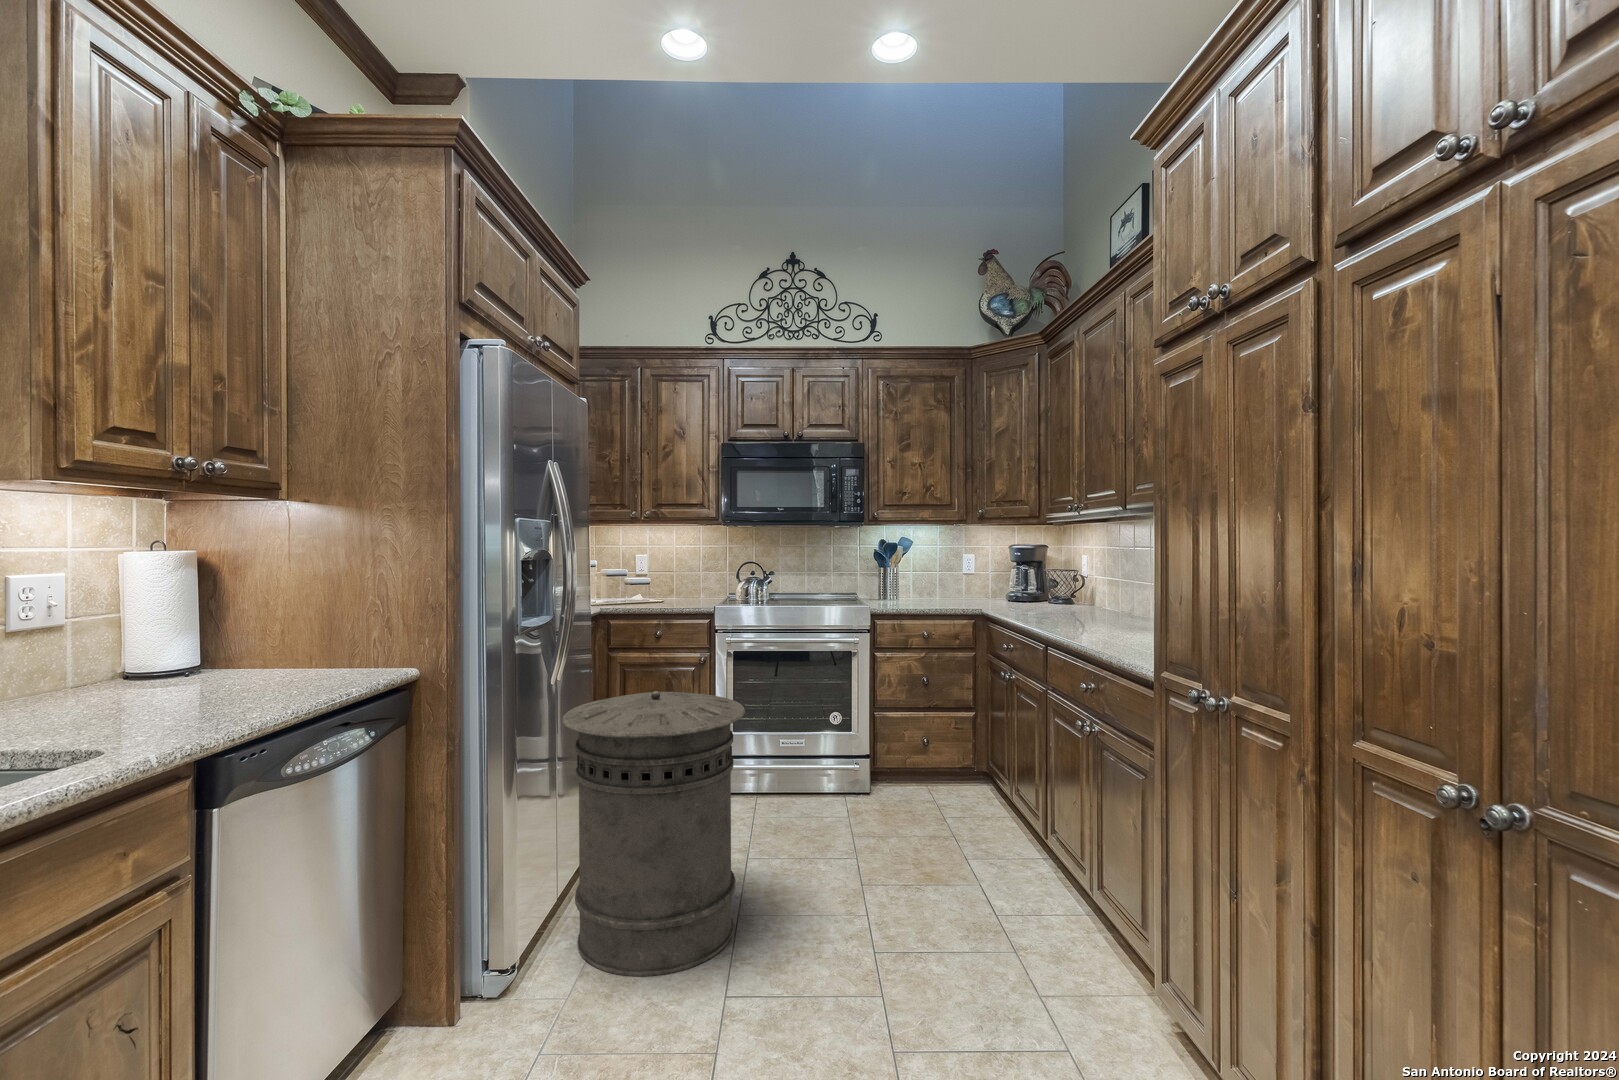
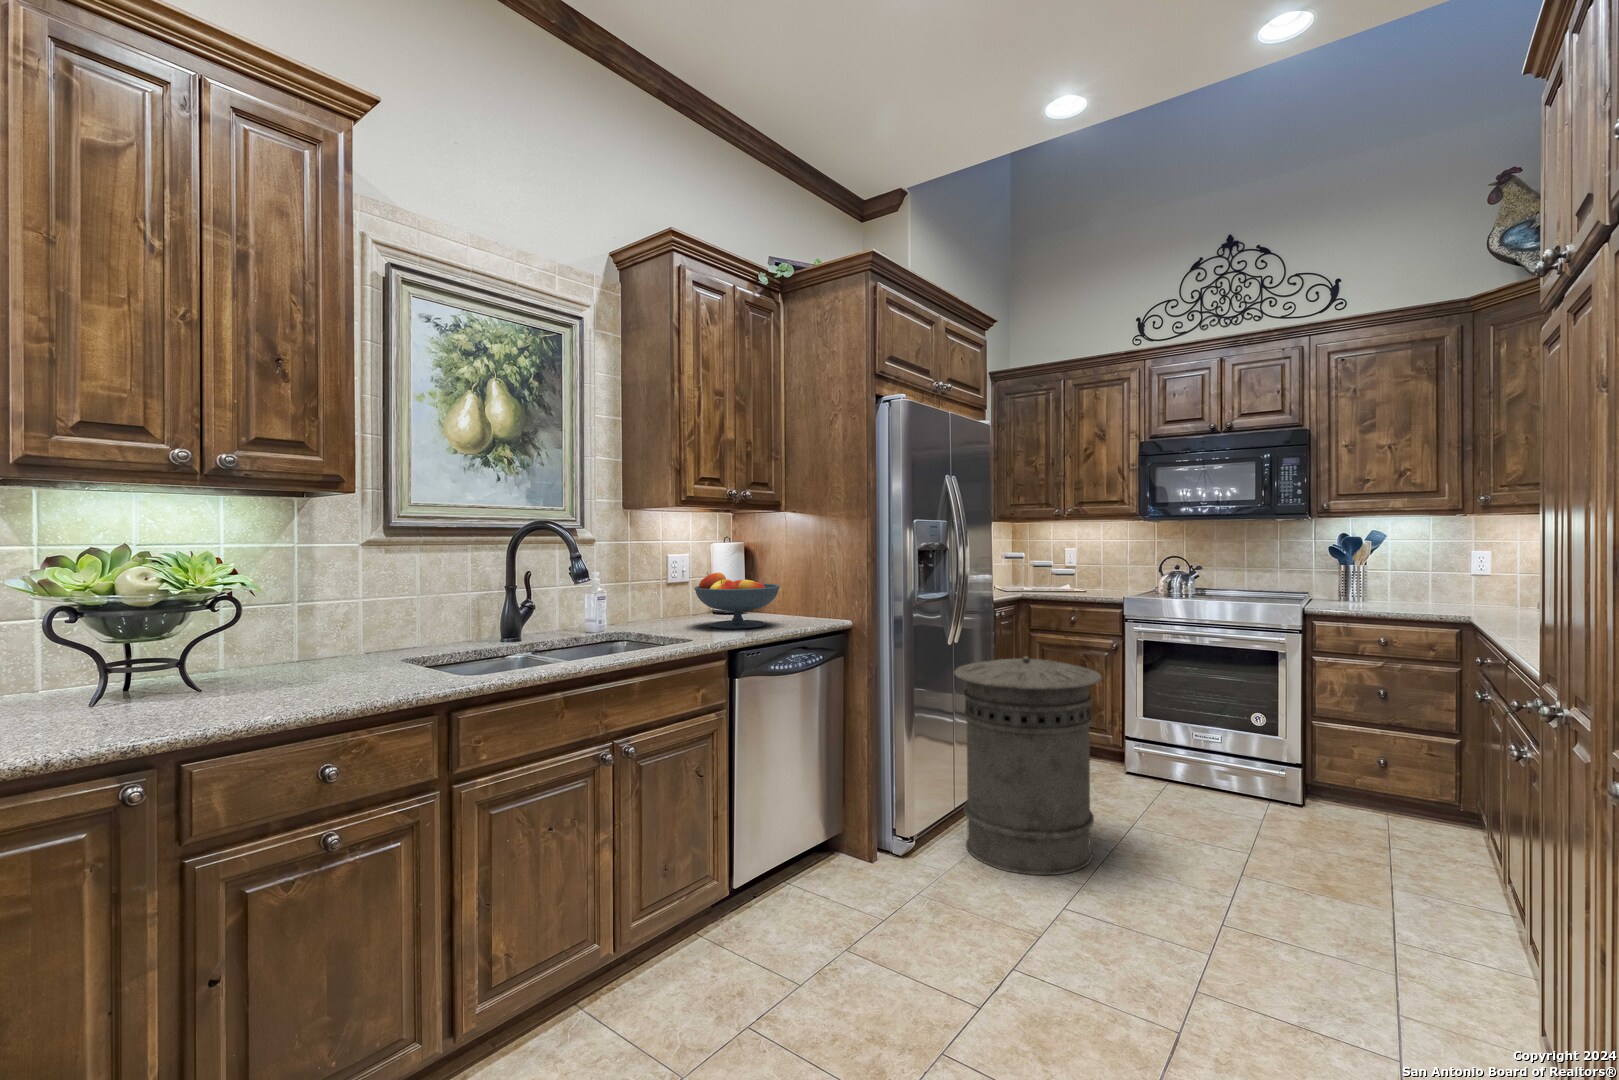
fruit bowl: none [93,603,287,705] -> present [694,573,780,629]

